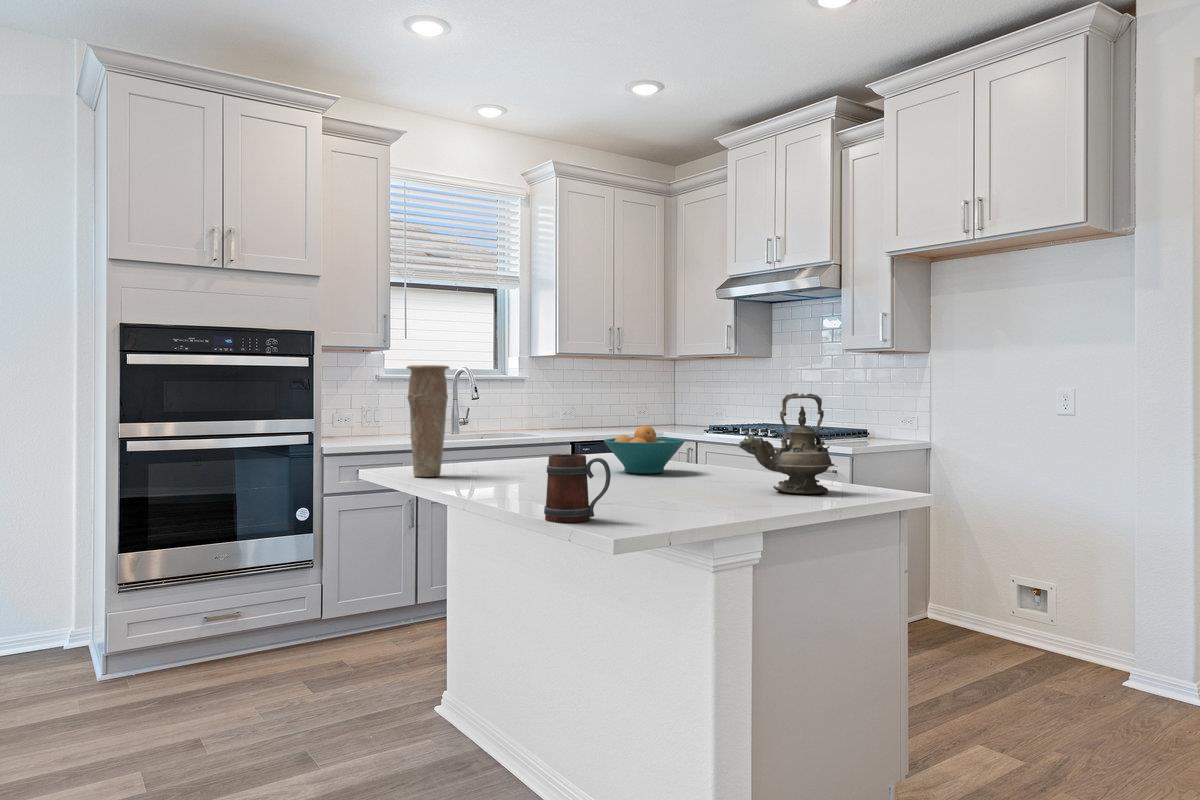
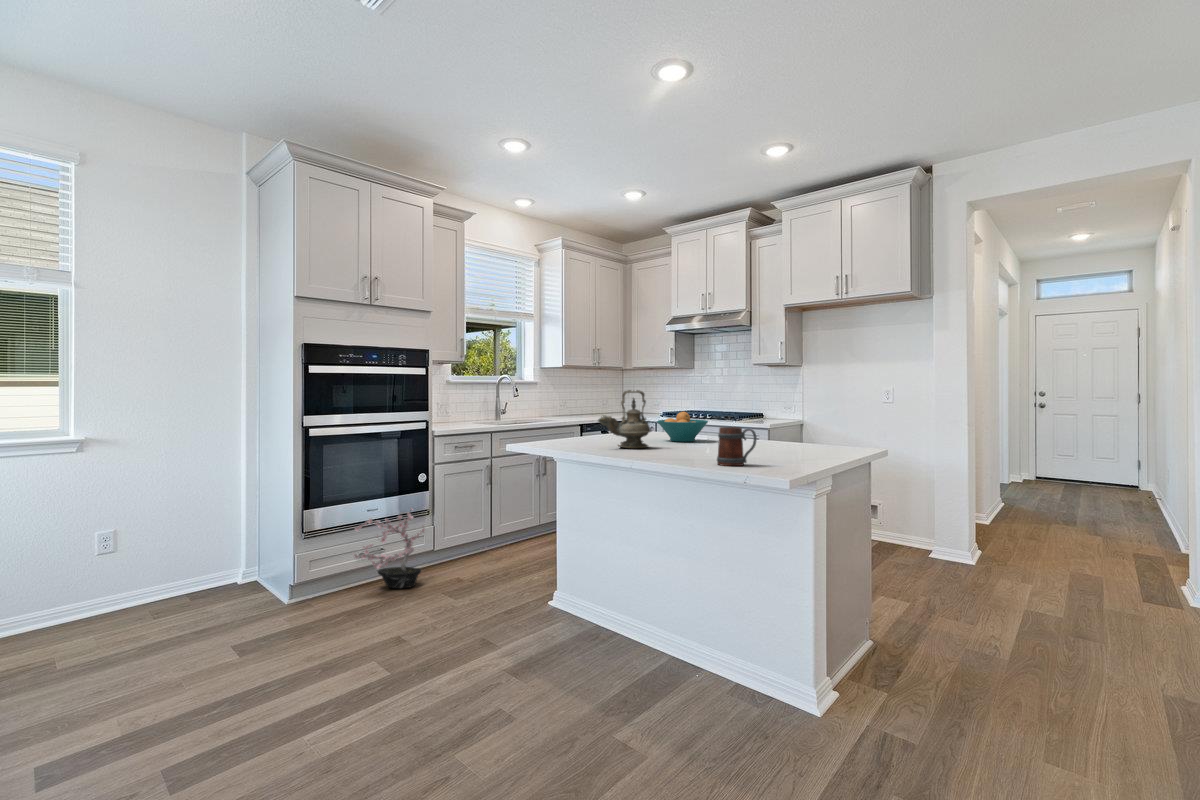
vase: present [406,365,449,477] -> none [550,374,578,447]
teapot: present [738,393,834,494] -> present [598,390,651,448]
potted plant: none [171,553,292,673] -> present [353,508,425,588]

